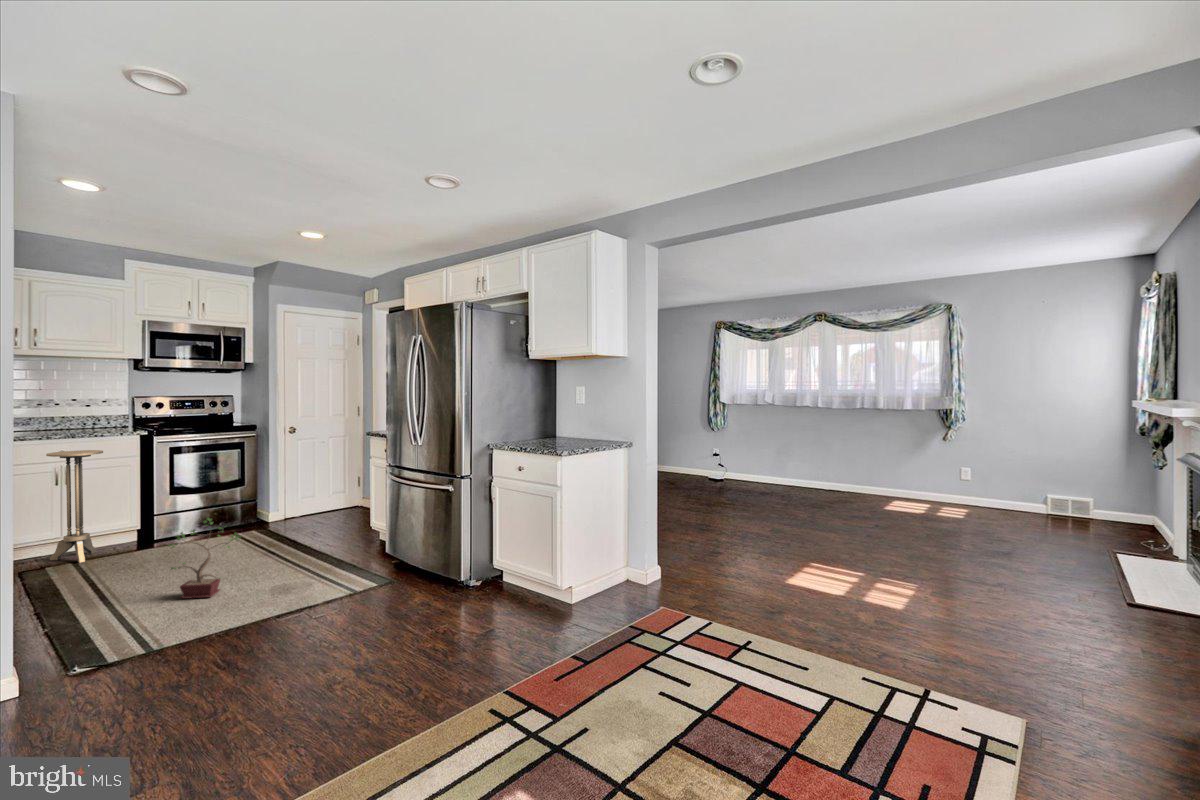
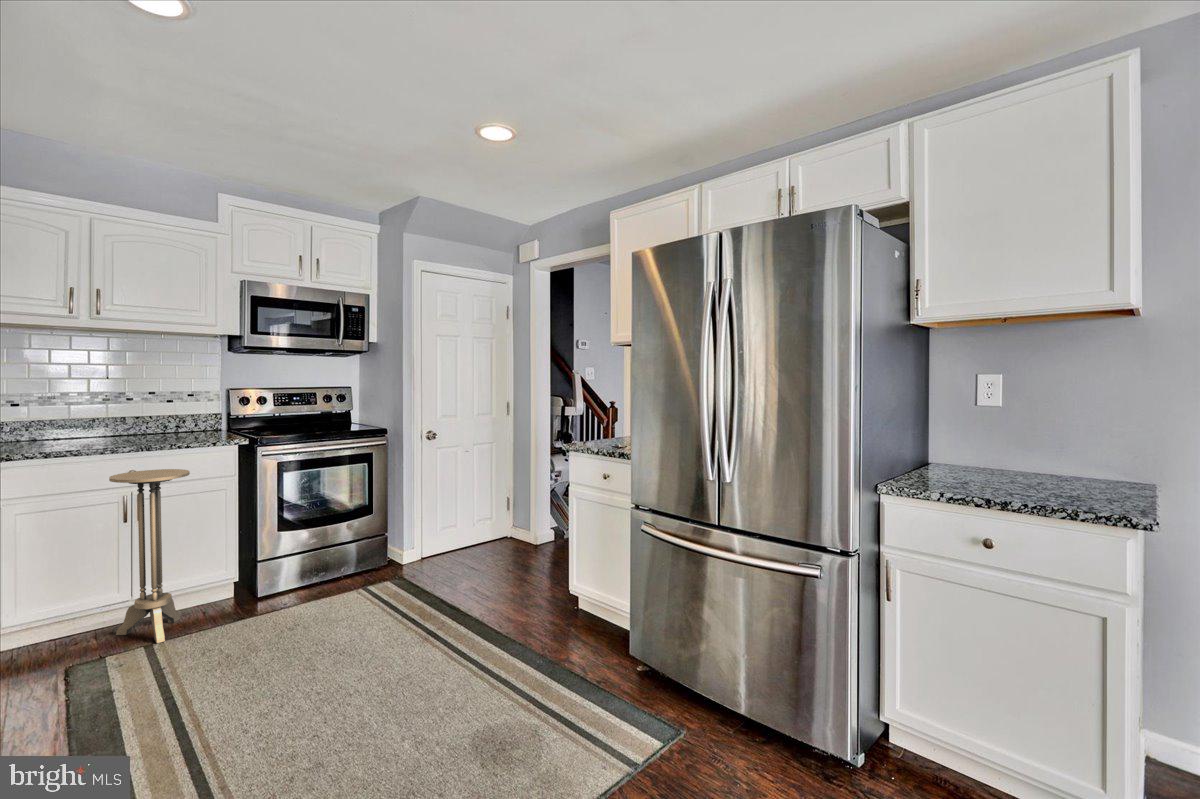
potted plant: present [168,517,242,599] -> none [298,610,430,762]

